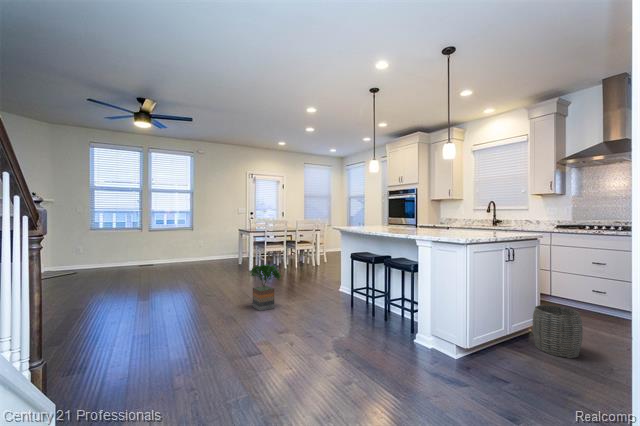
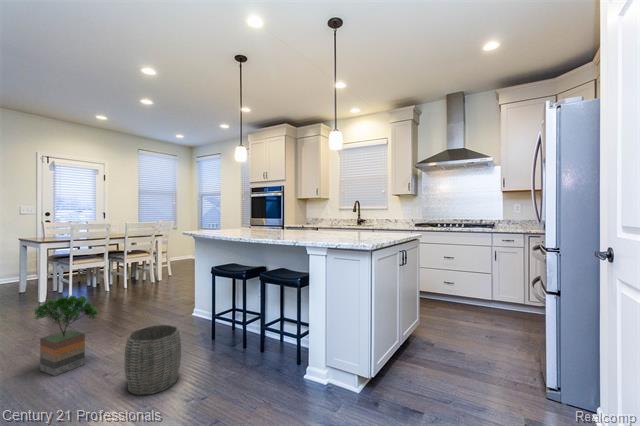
woven basket: present [532,305,583,358] -> present [125,325,181,395]

